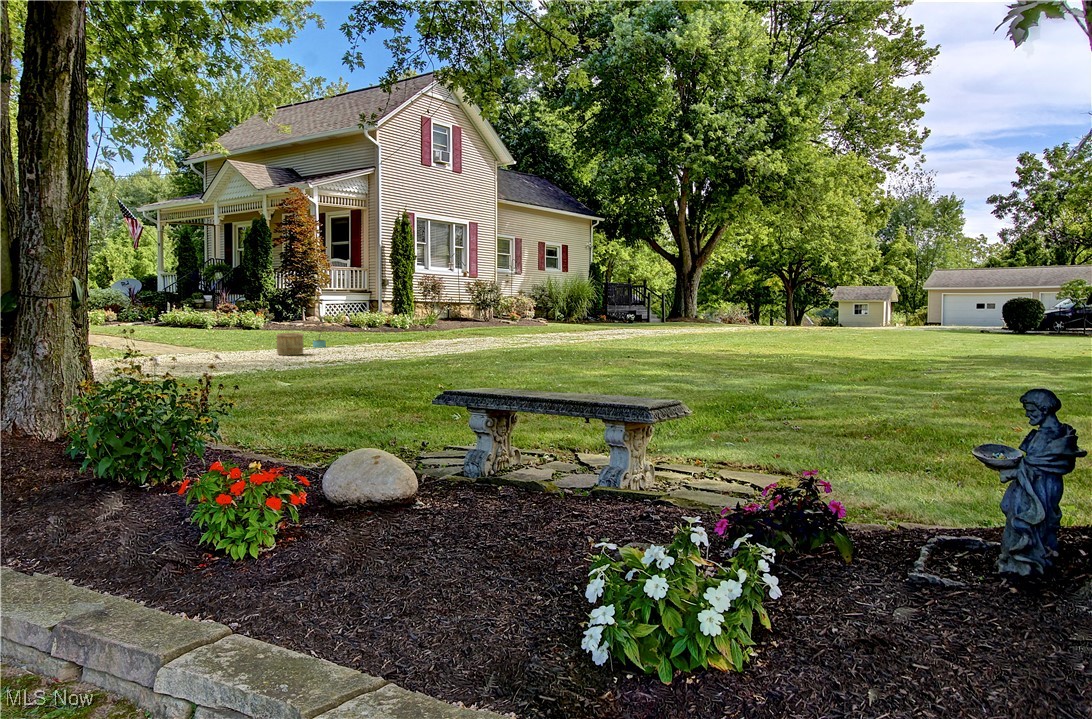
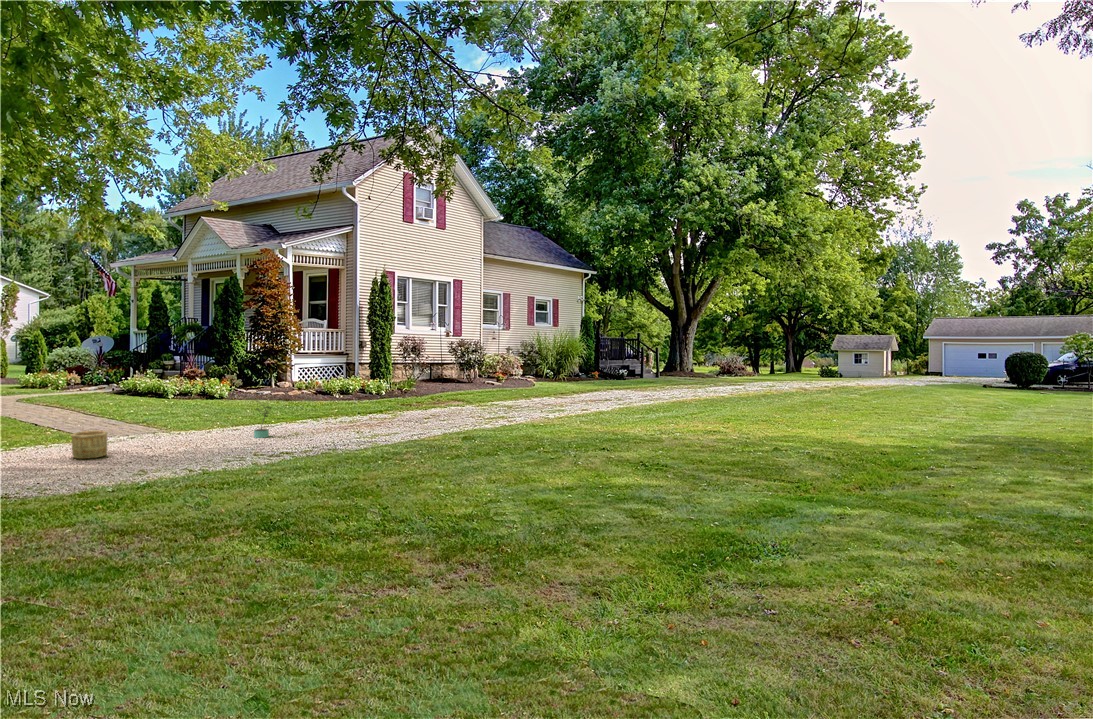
wooden bucket: present [276,333,304,355] -> present [71,430,108,459]

